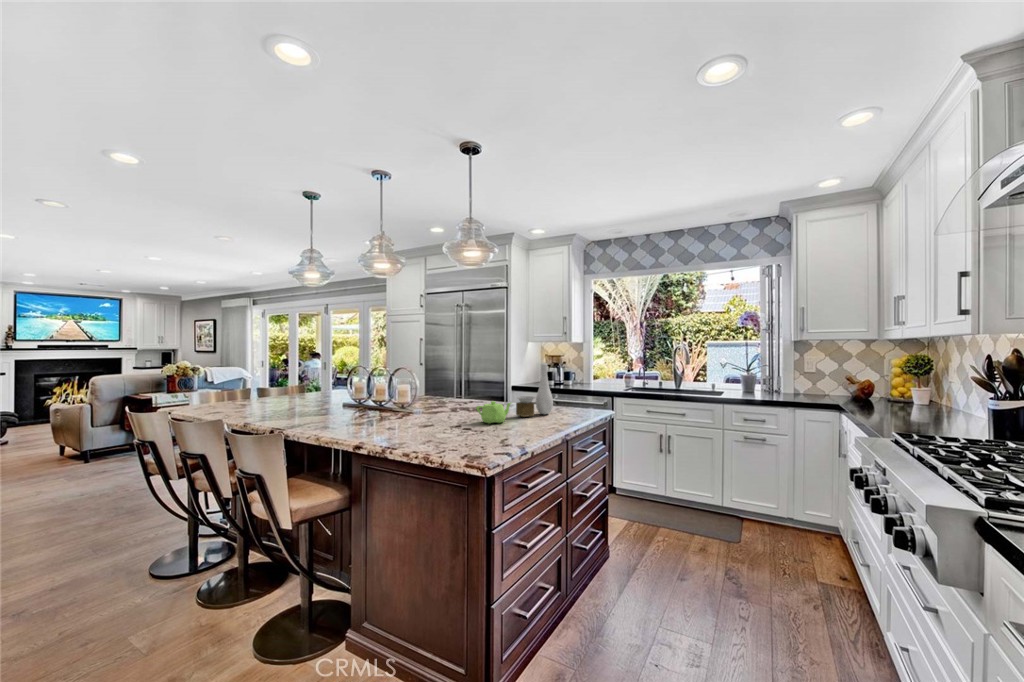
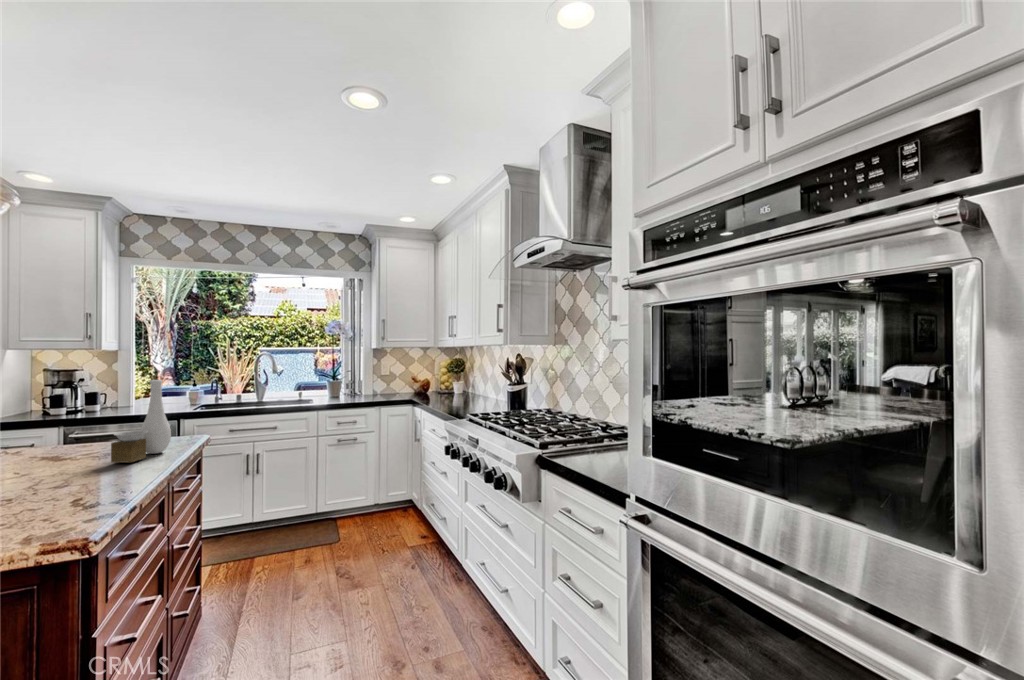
teapot: present [476,401,511,424] -> none [49,442,122,484]

